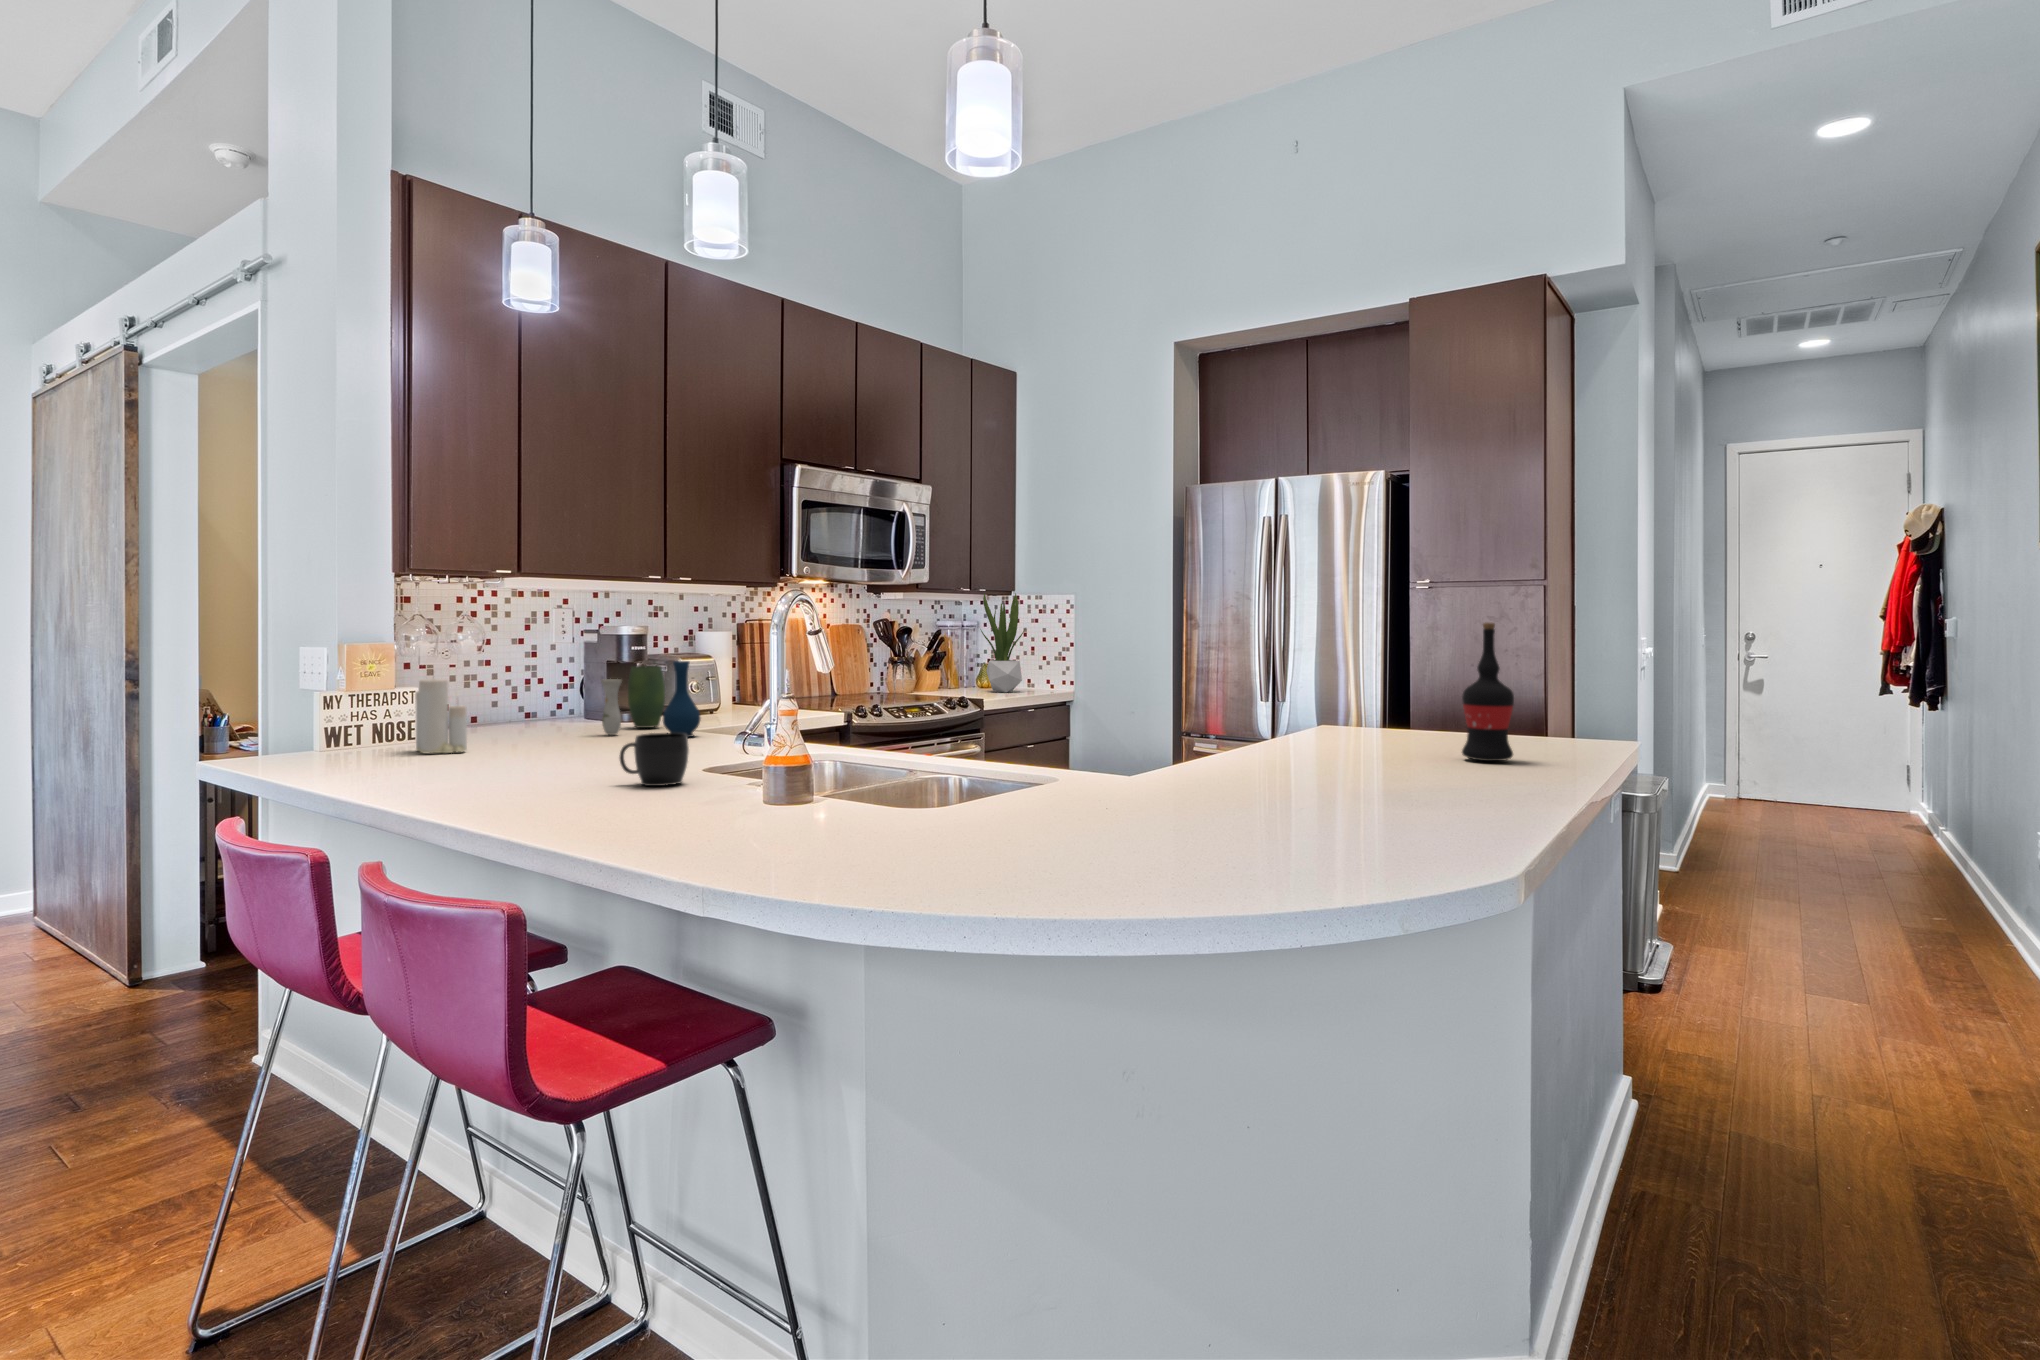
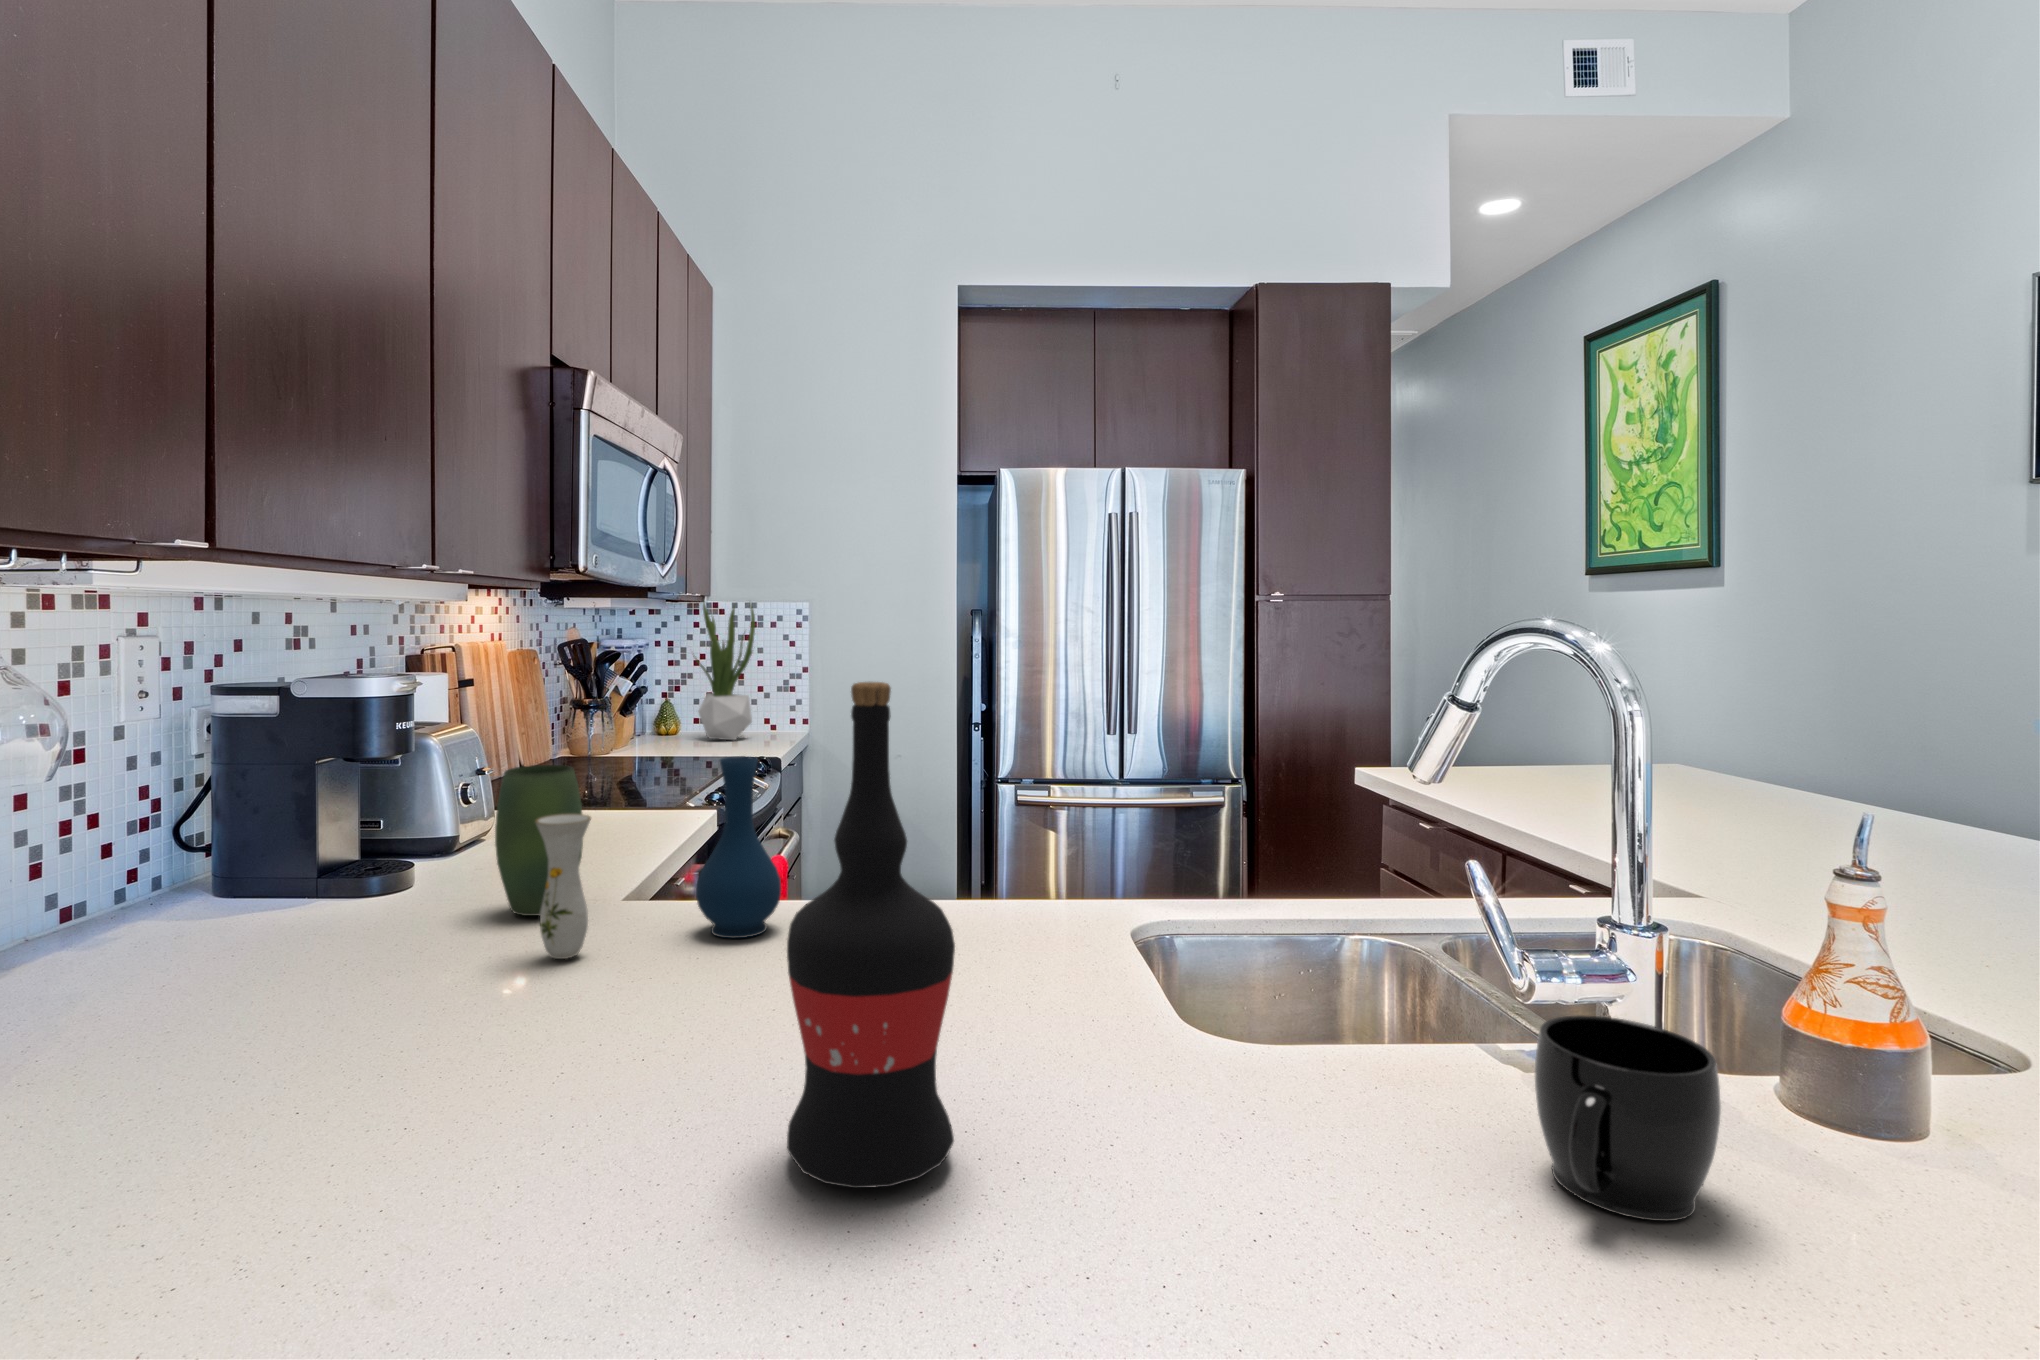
wine bottle: present [1462,622,1514,761] -> present [787,682,955,1188]
candle: present [415,679,467,753] -> none [195,898,437,1236]

